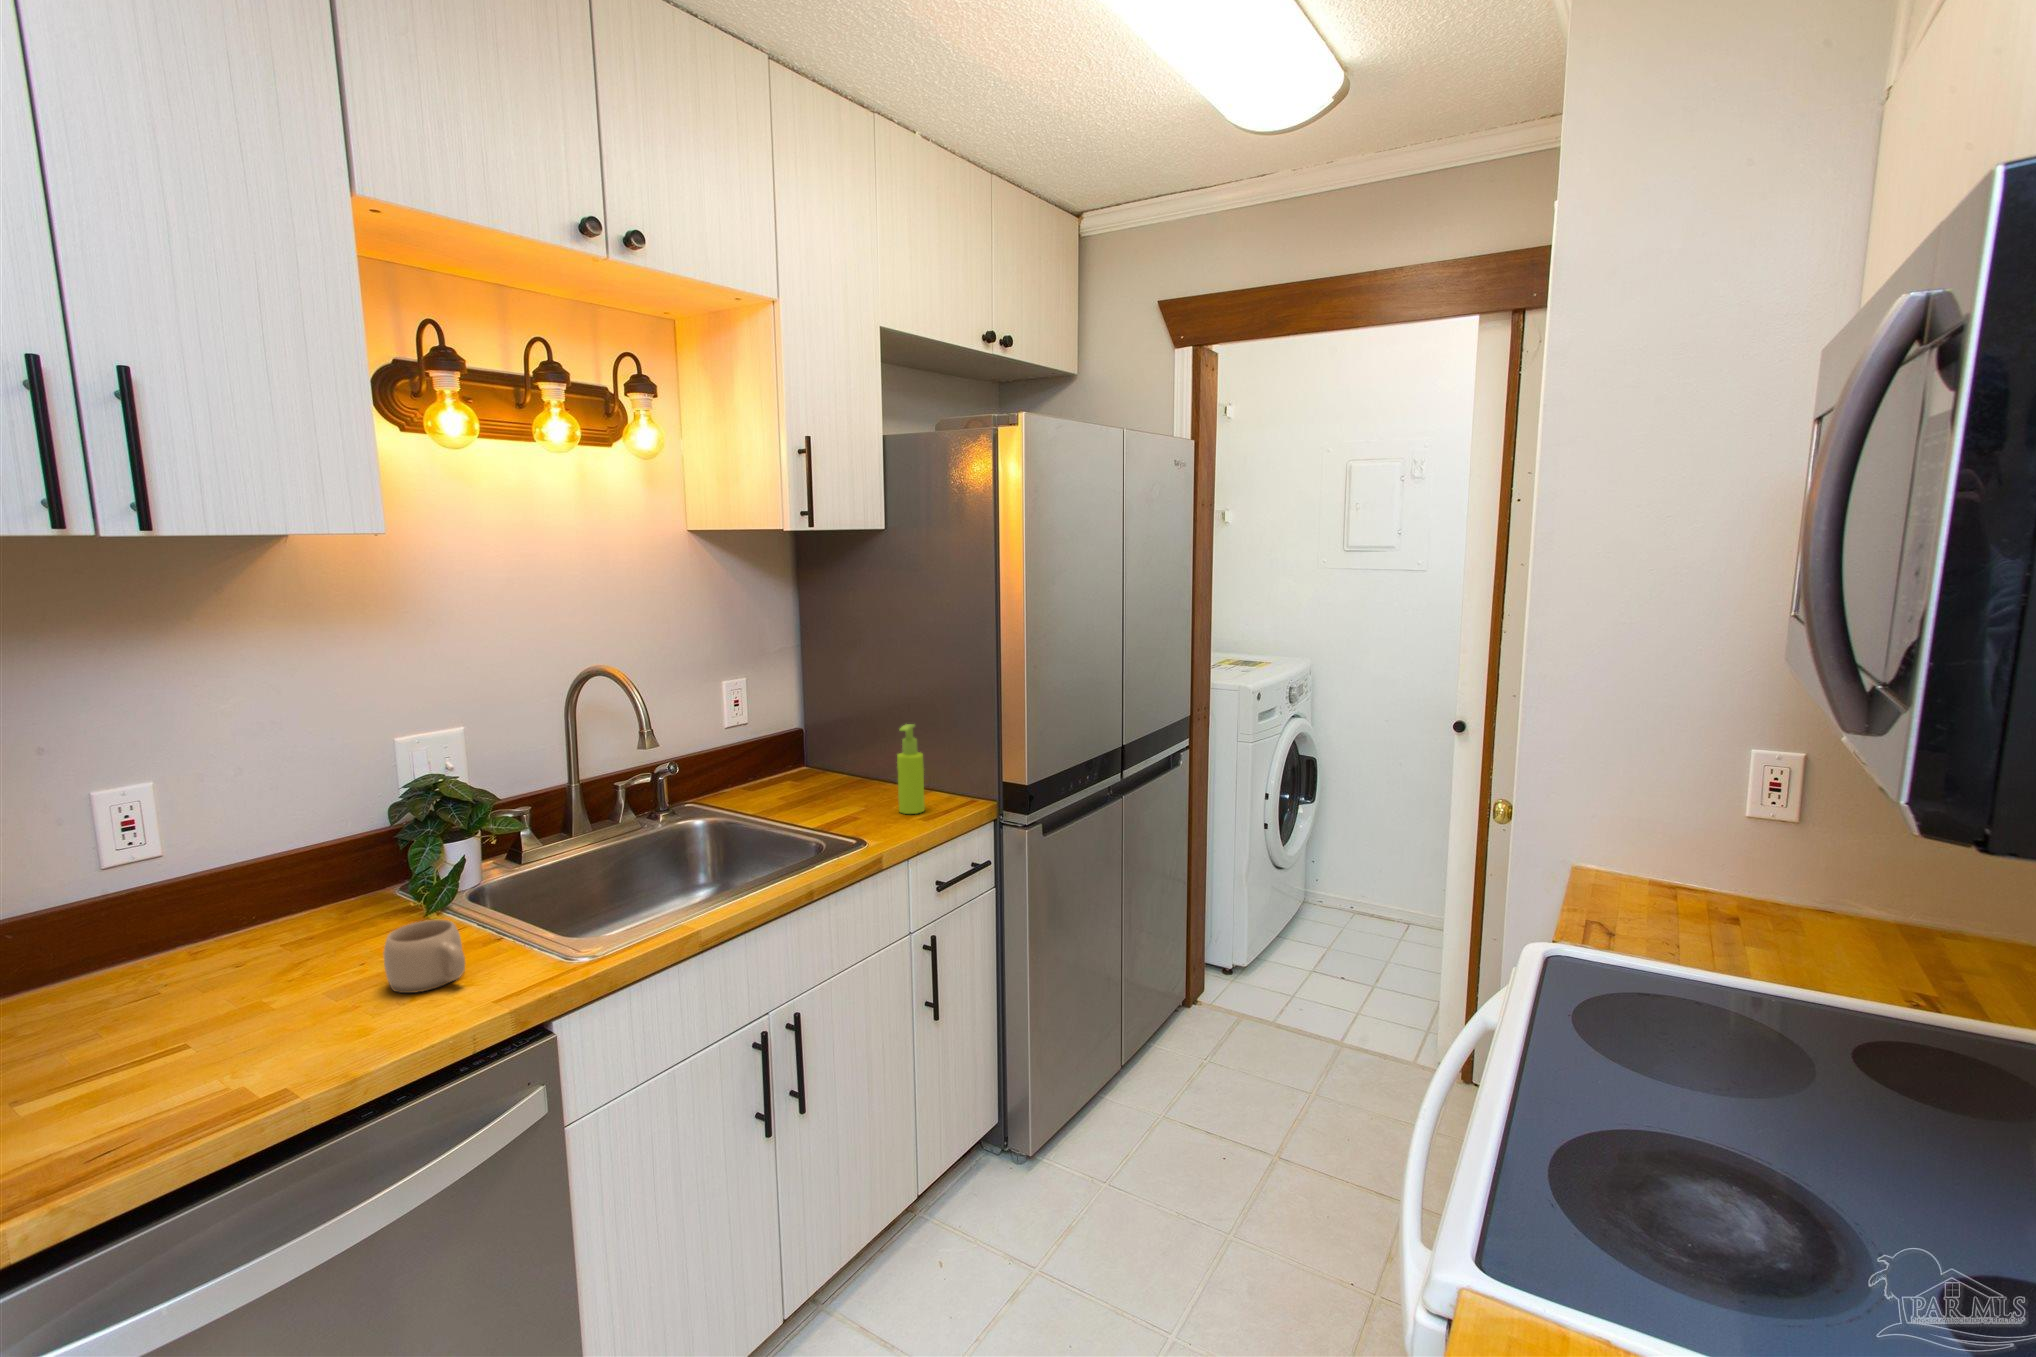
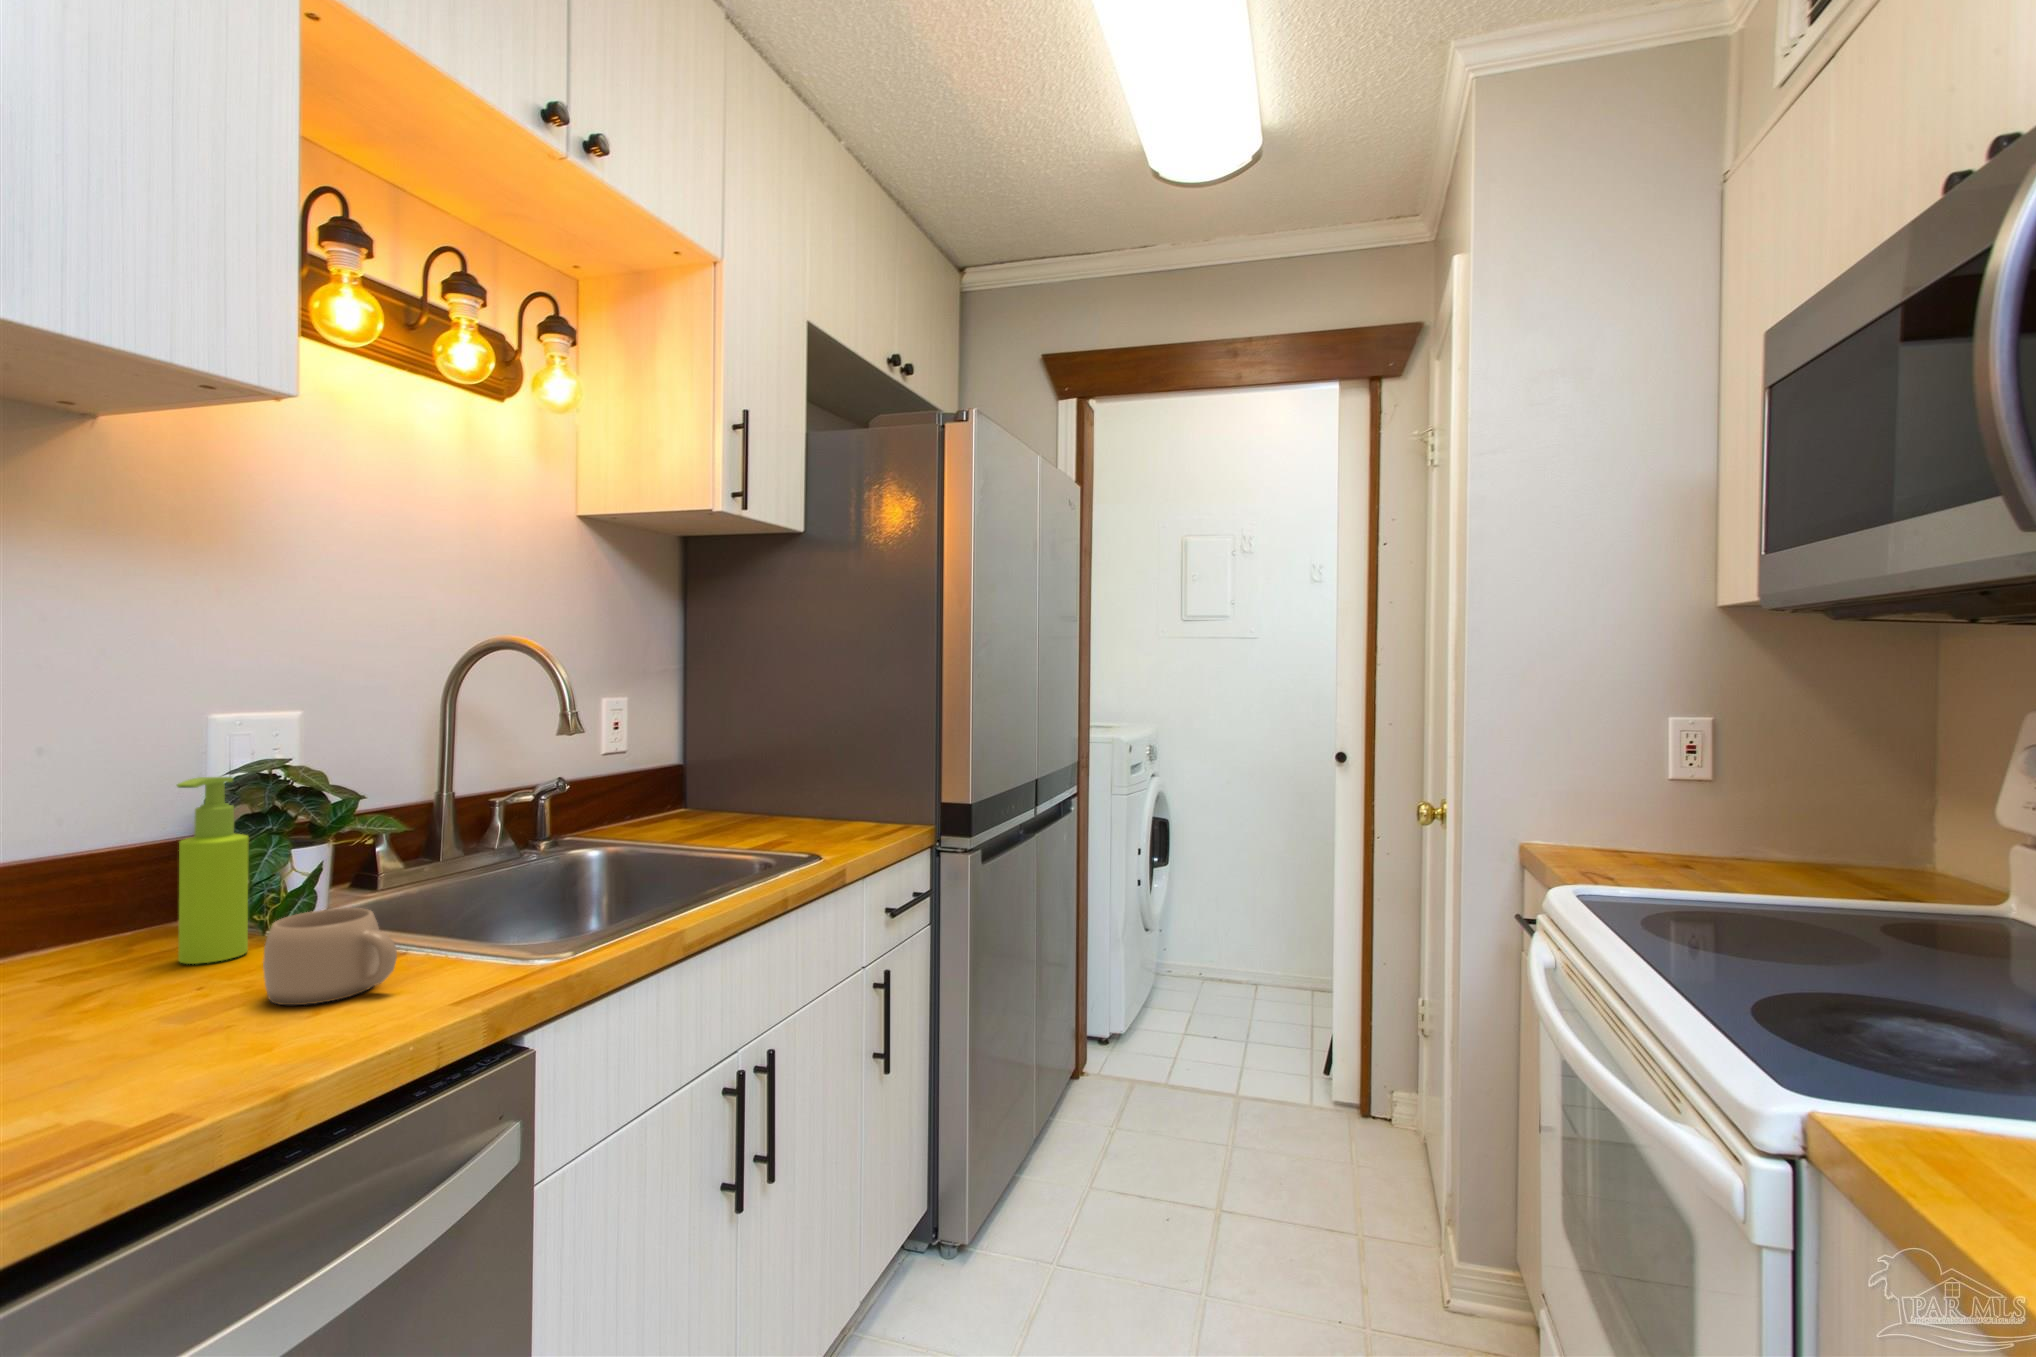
soap dispenser: present [897,724,925,814] -> present [177,777,249,964]

